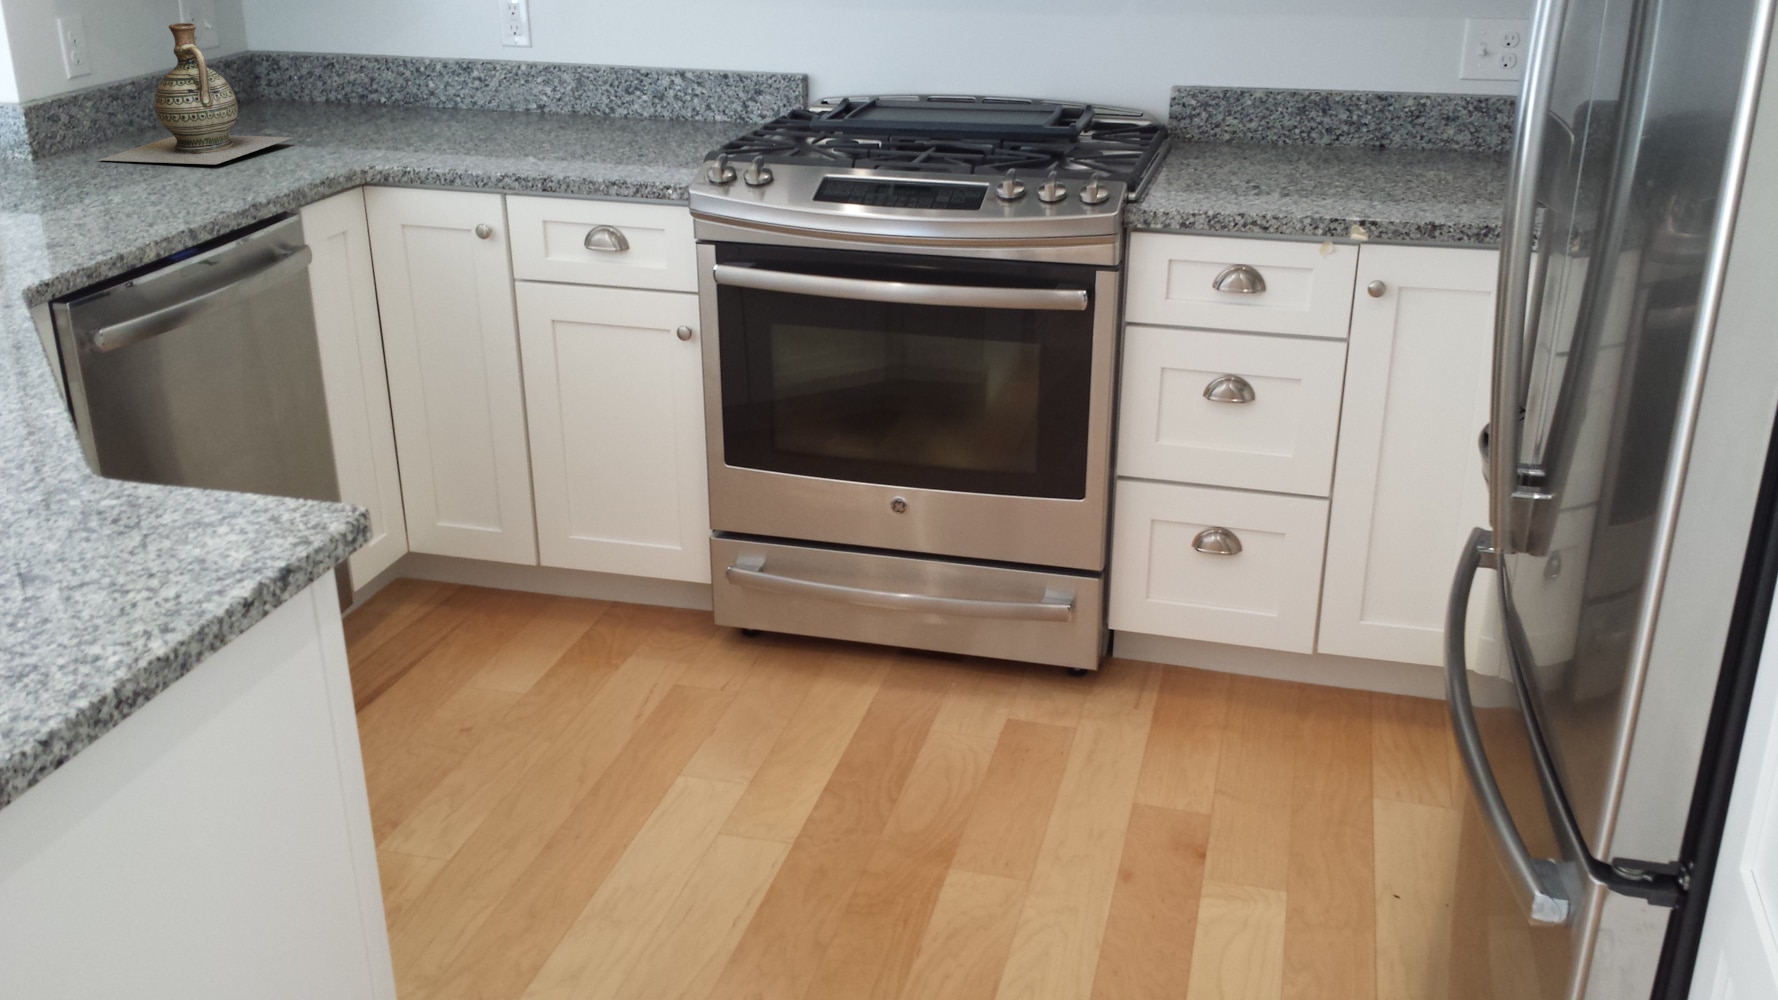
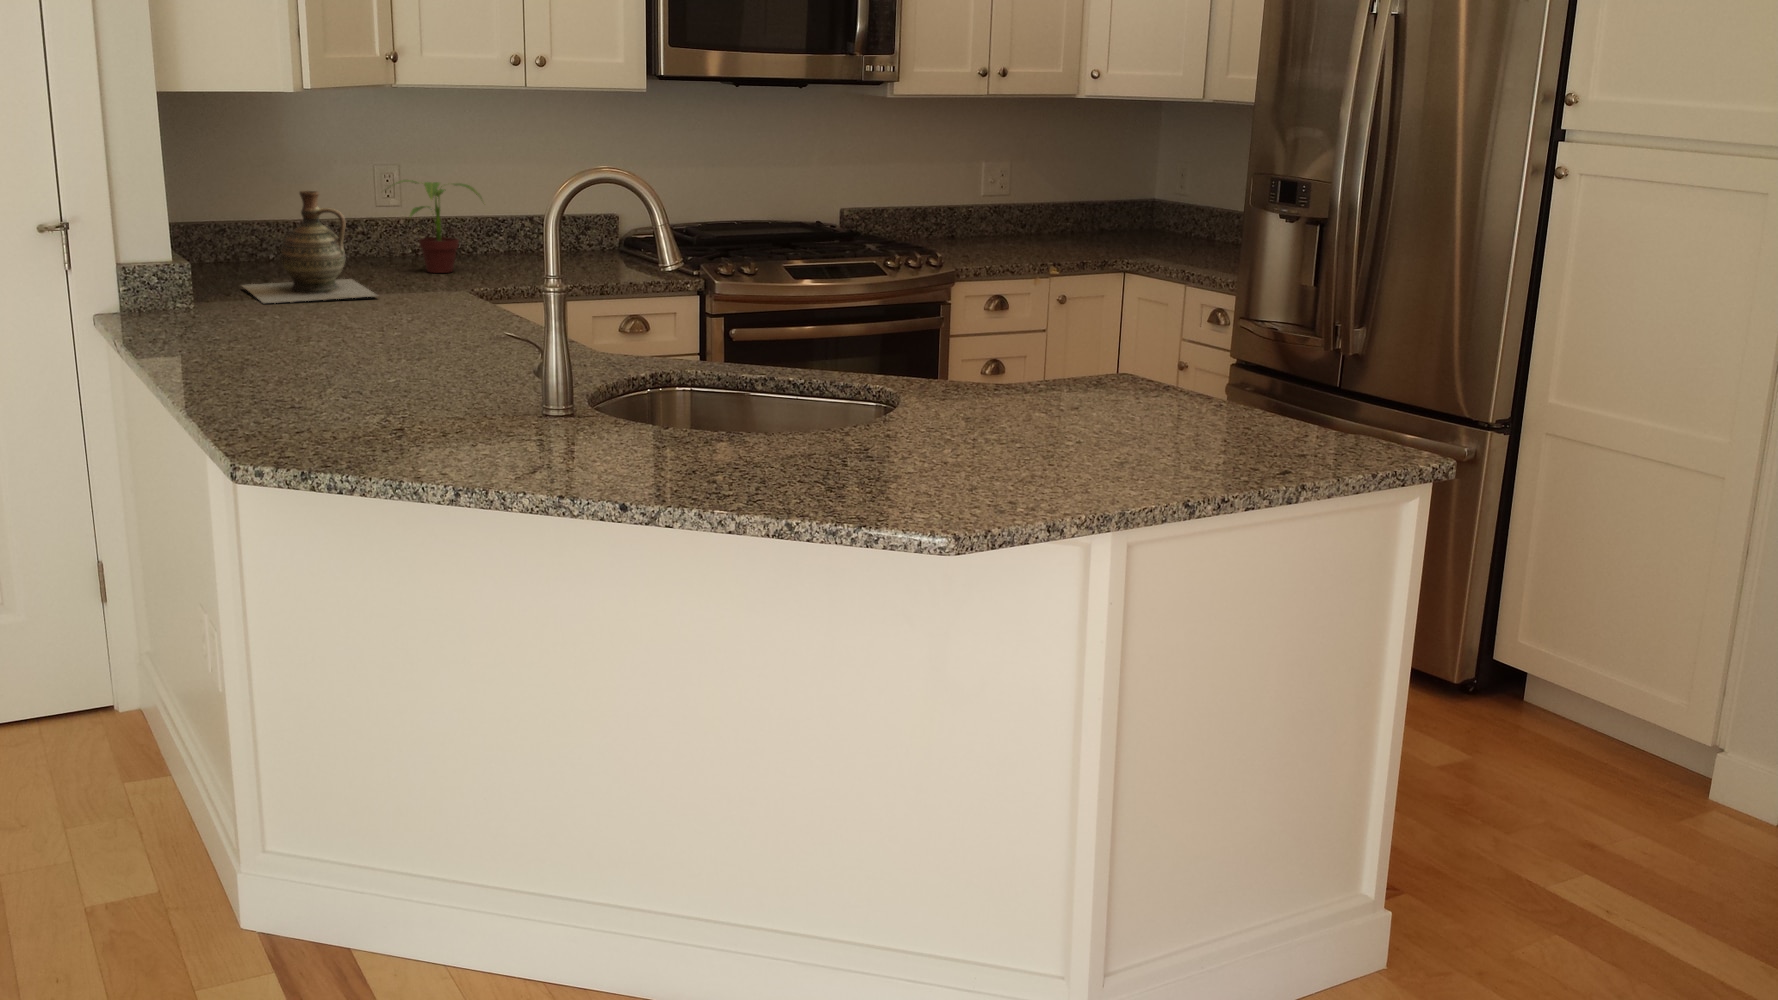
potted plant: none [396,14,494,139] -> present [398,180,485,273]

